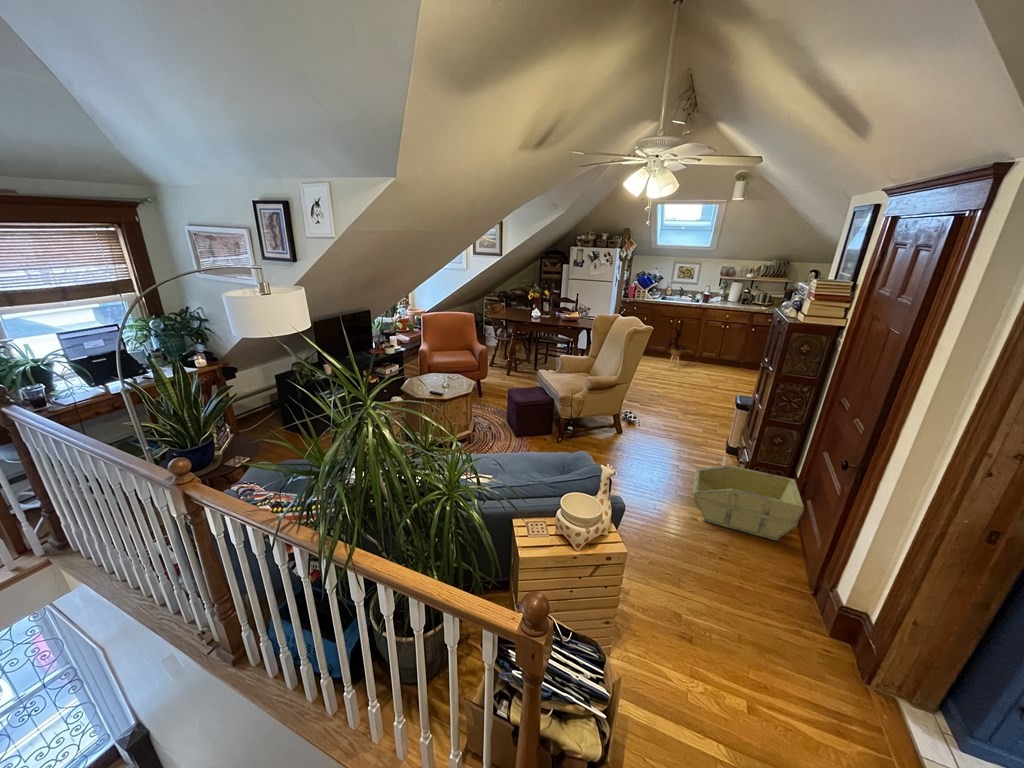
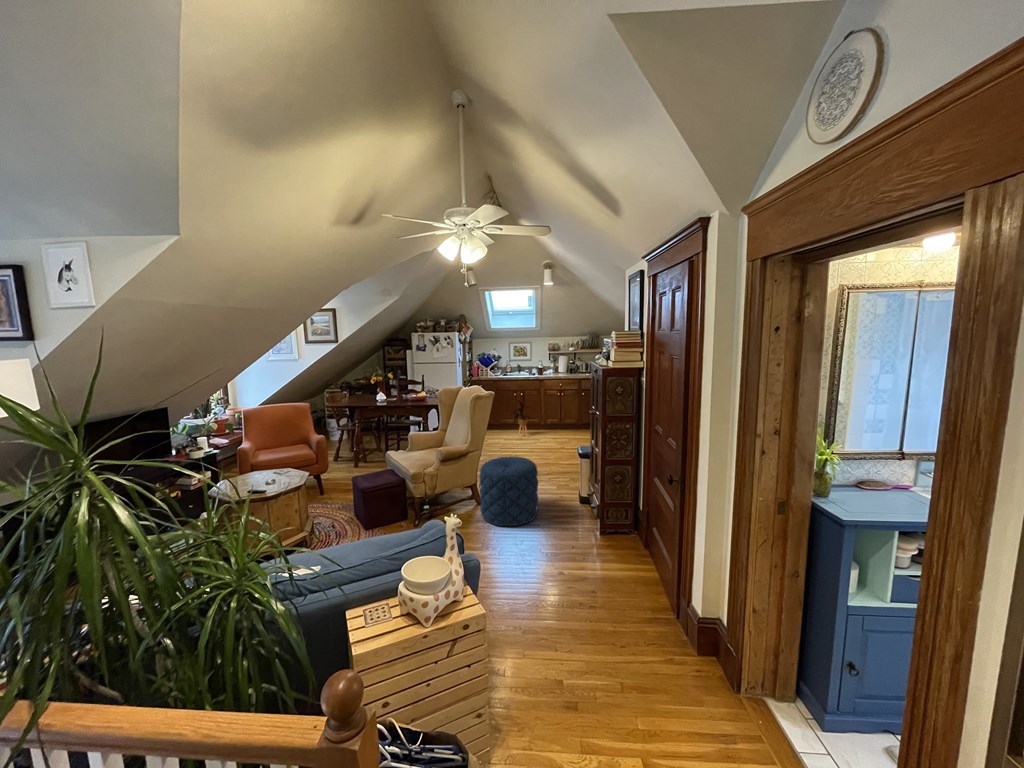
pouf: none [621,395,687,464] -> present [480,456,538,526]
storage bin: present [693,466,804,541] -> none [553,509,650,573]

